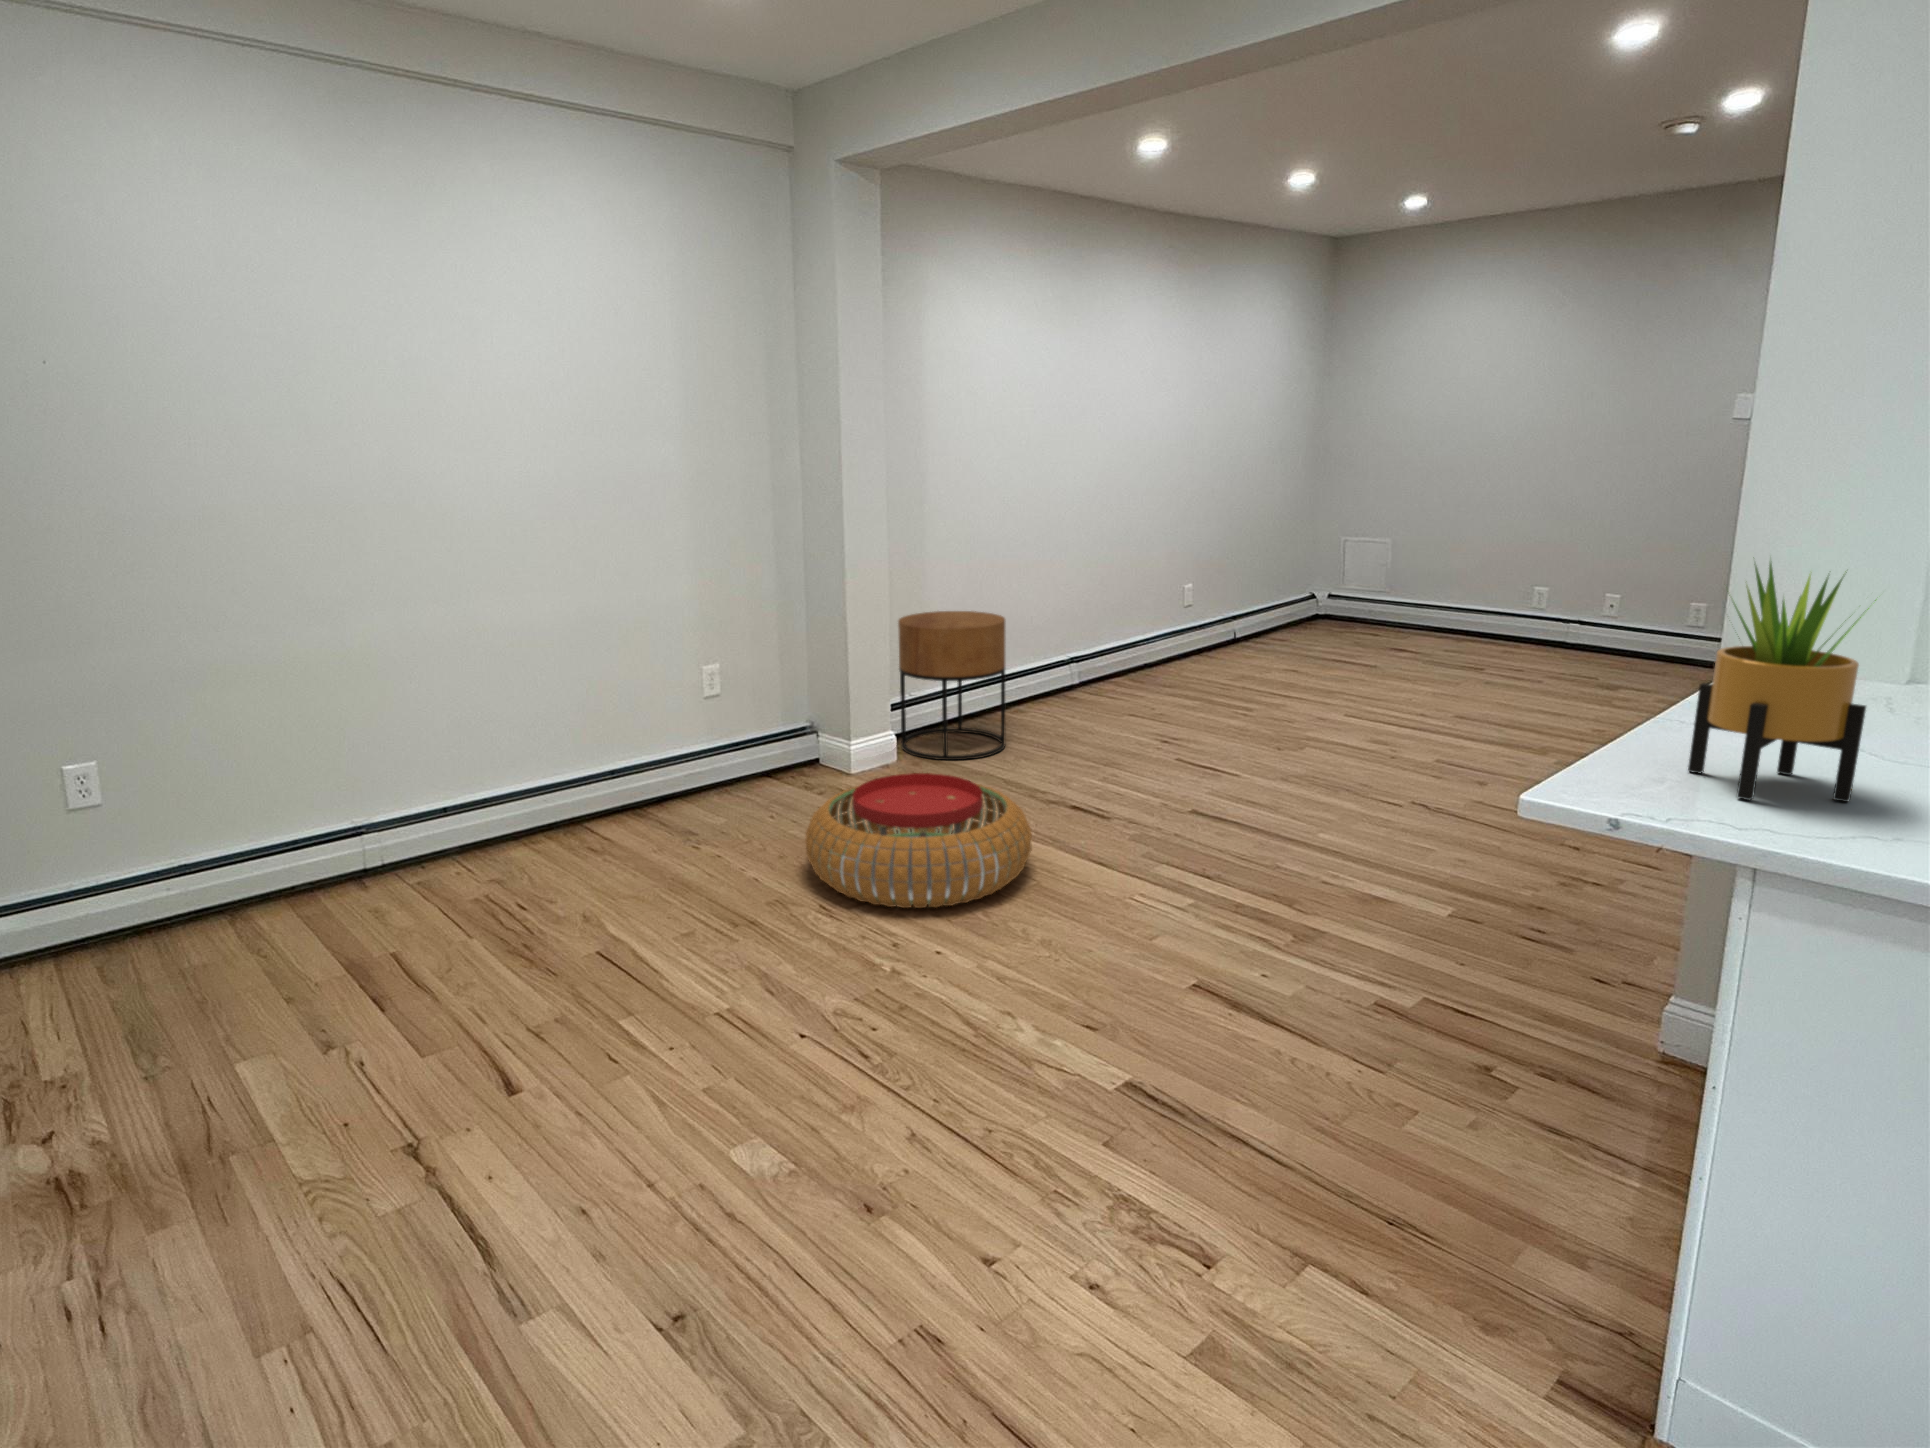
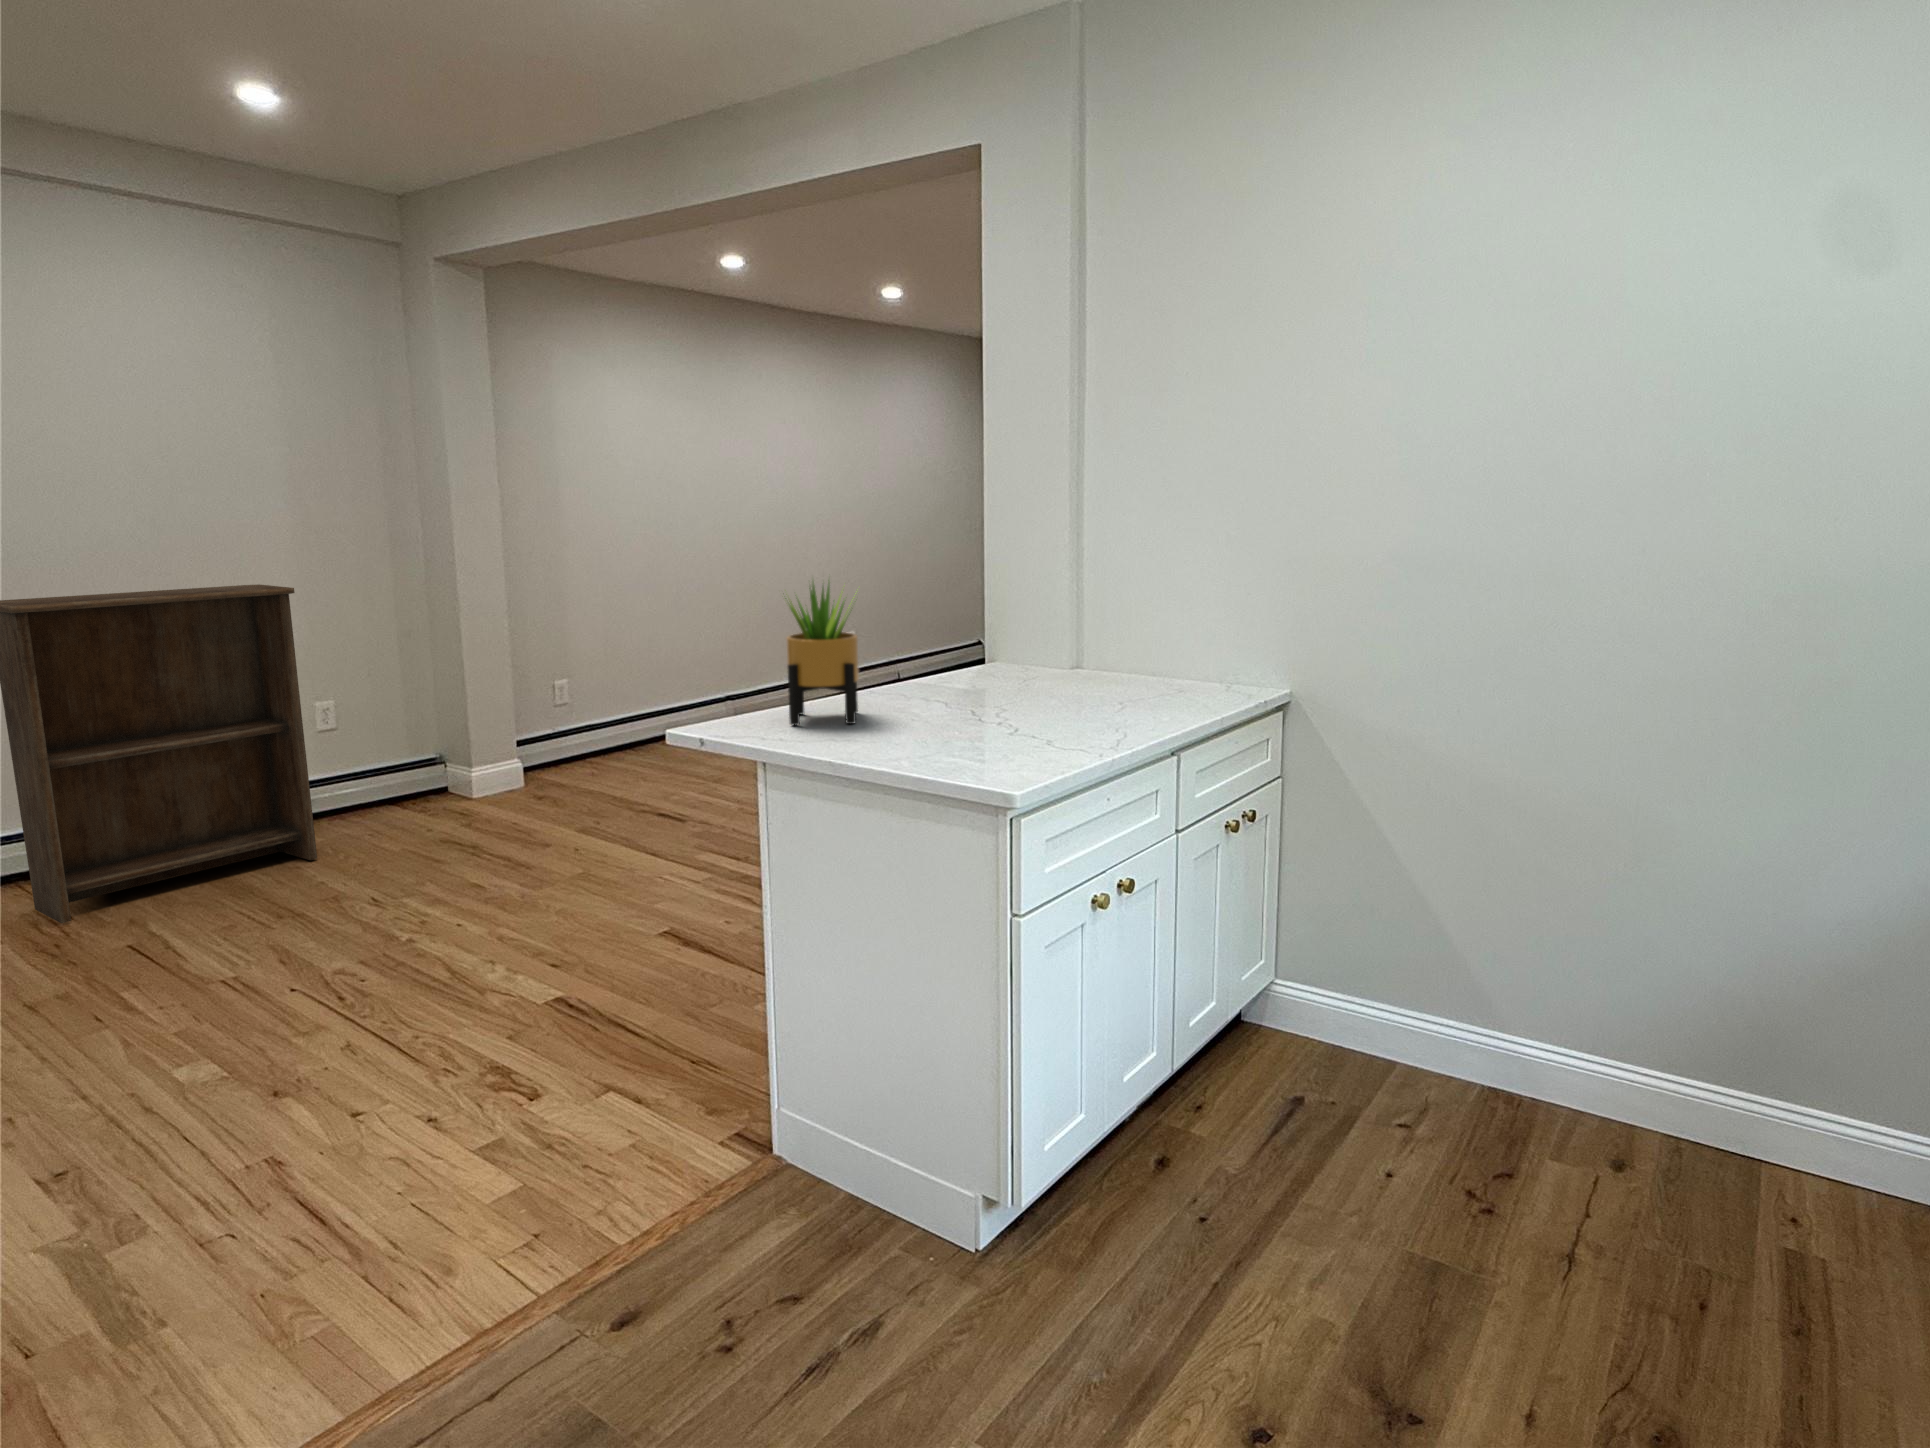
bookshelf: none [440,540,732,913] -> present [0,584,317,923]
side table: present [898,611,1005,760] -> none [529,652,638,784]
pouf: present [805,773,1032,908] -> none [370,785,588,896]

